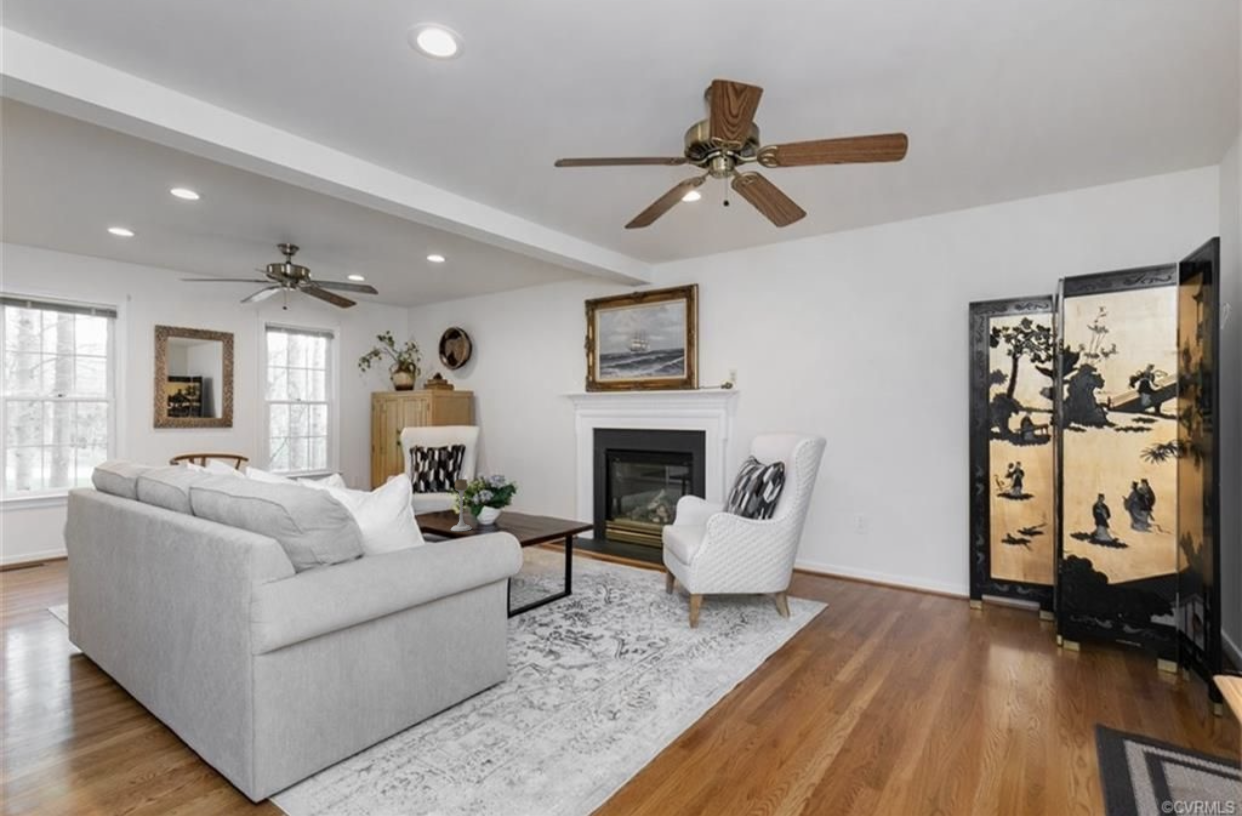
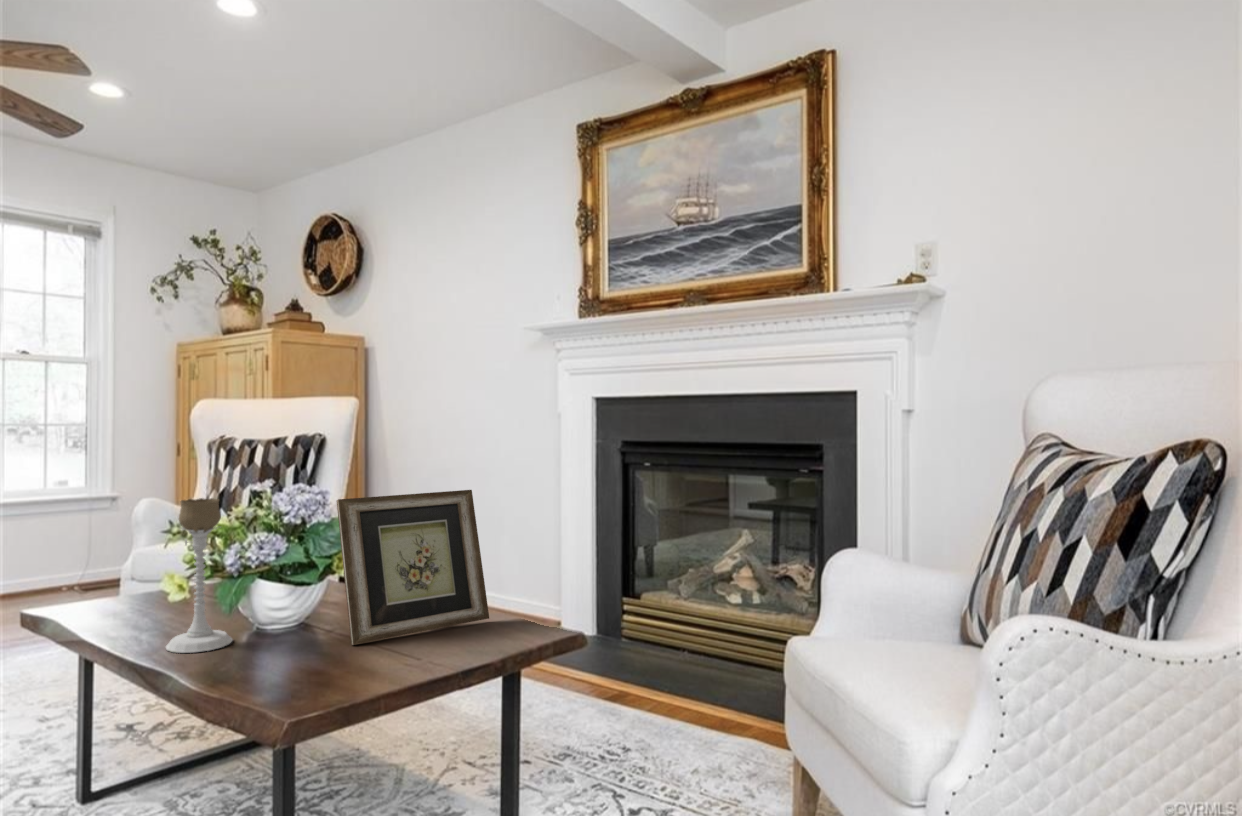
picture frame: none [506,475,558,529] -> present [337,490,489,645]

